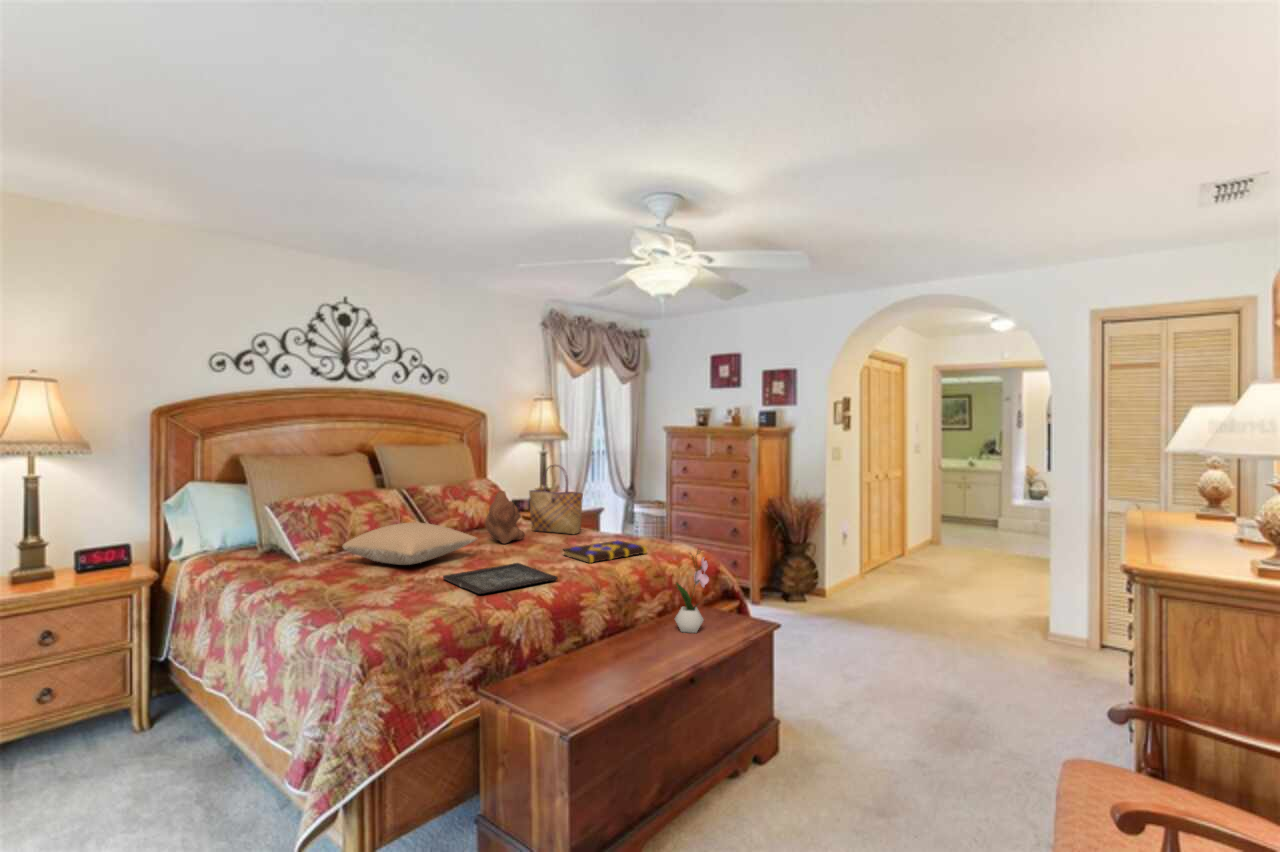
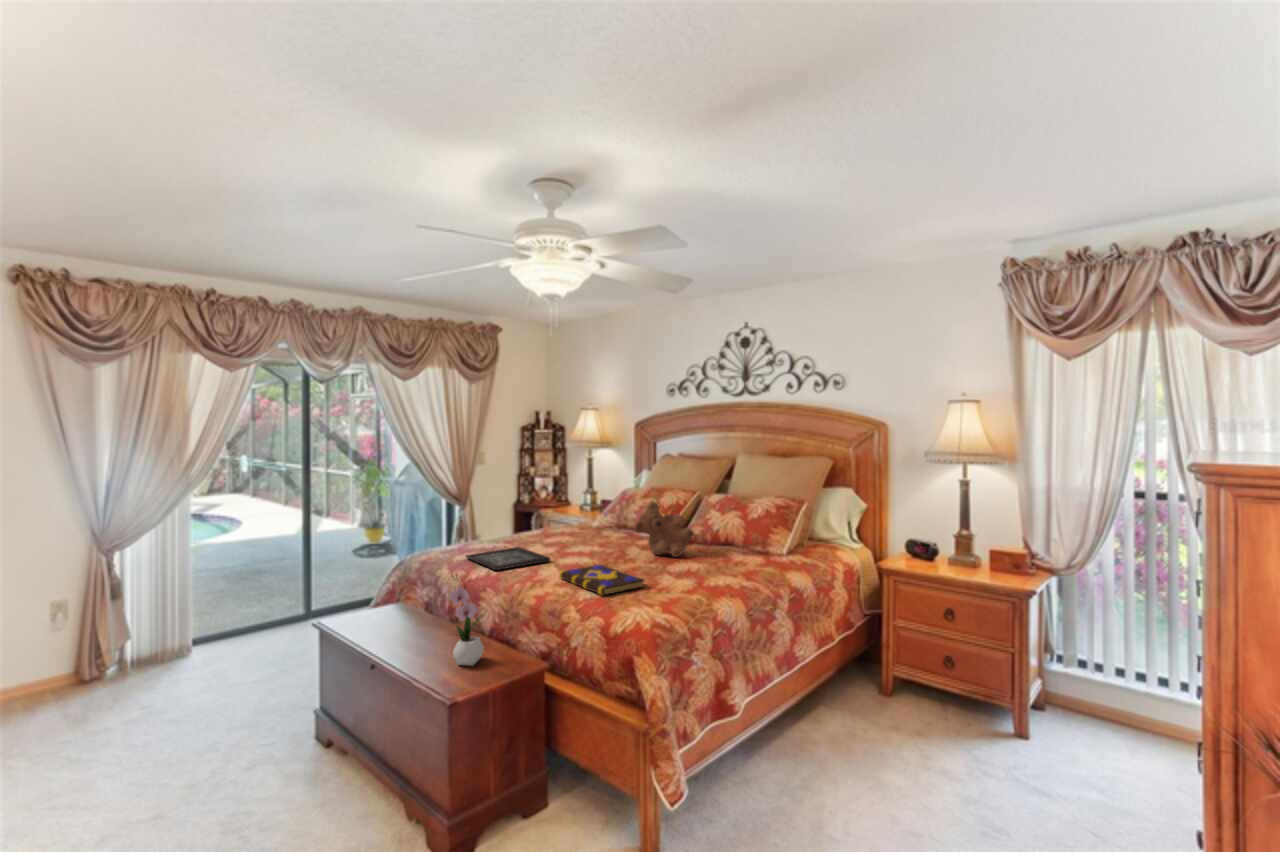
tote bag: present [529,465,583,534] -> none [716,485,749,573]
pillow: present [342,523,477,565] -> none [532,511,629,542]

